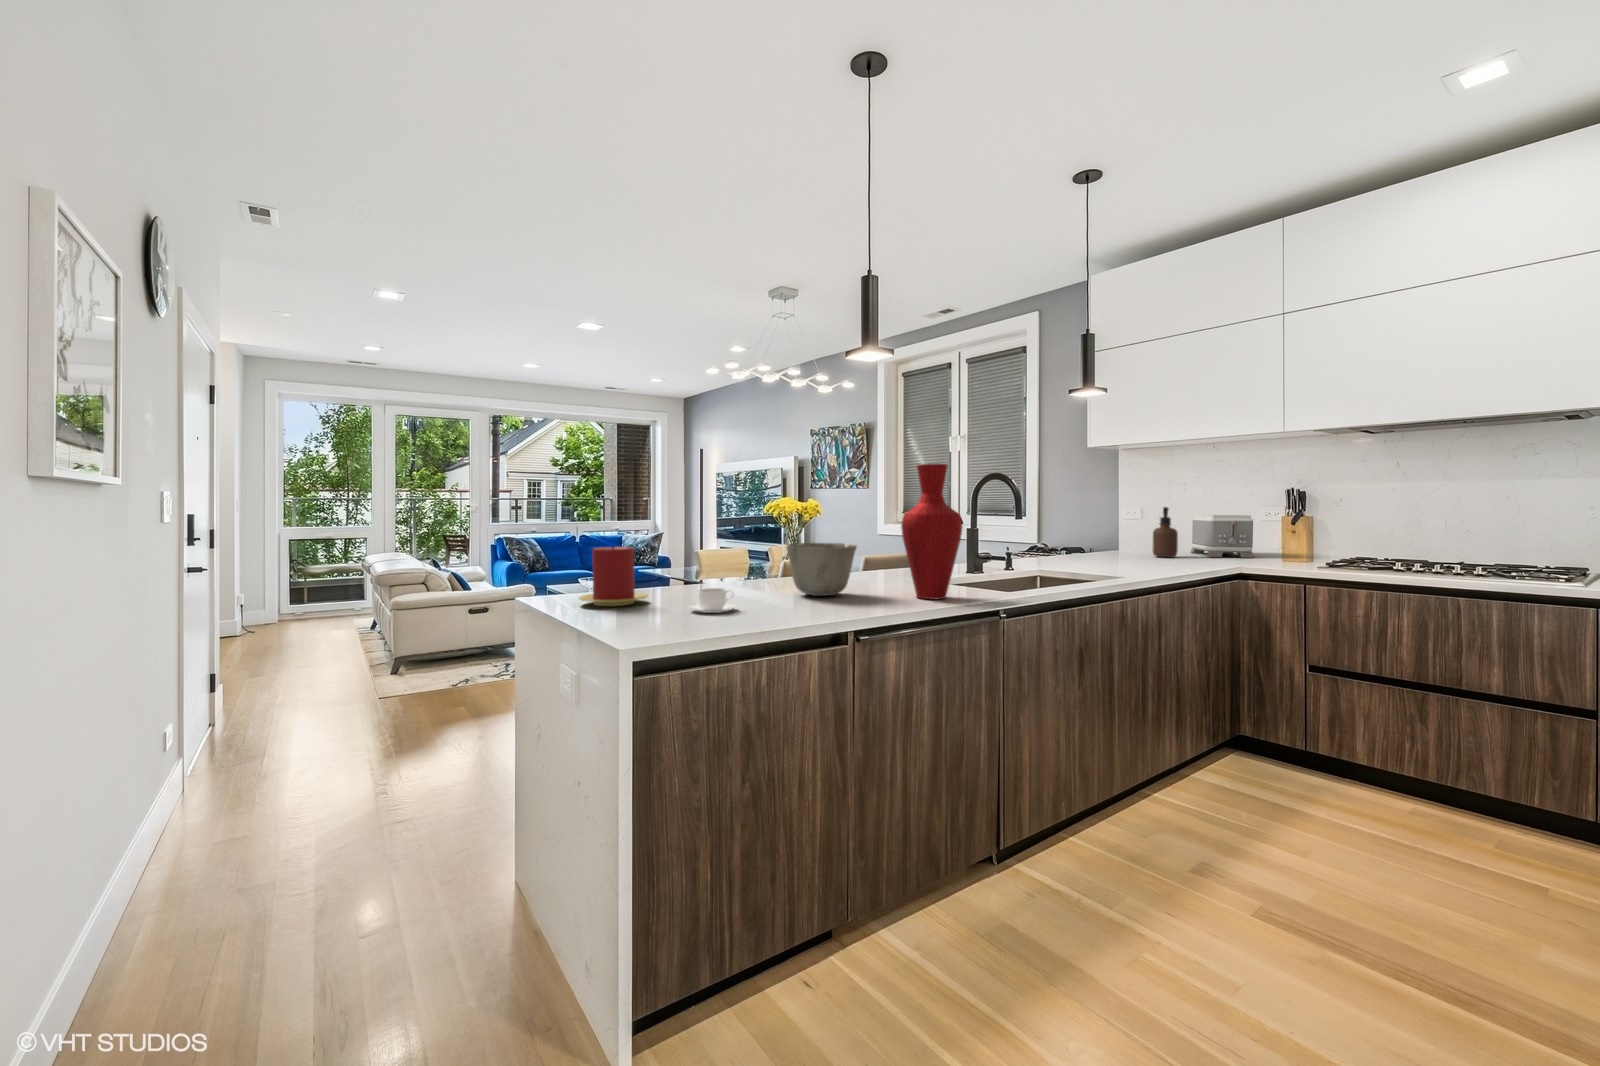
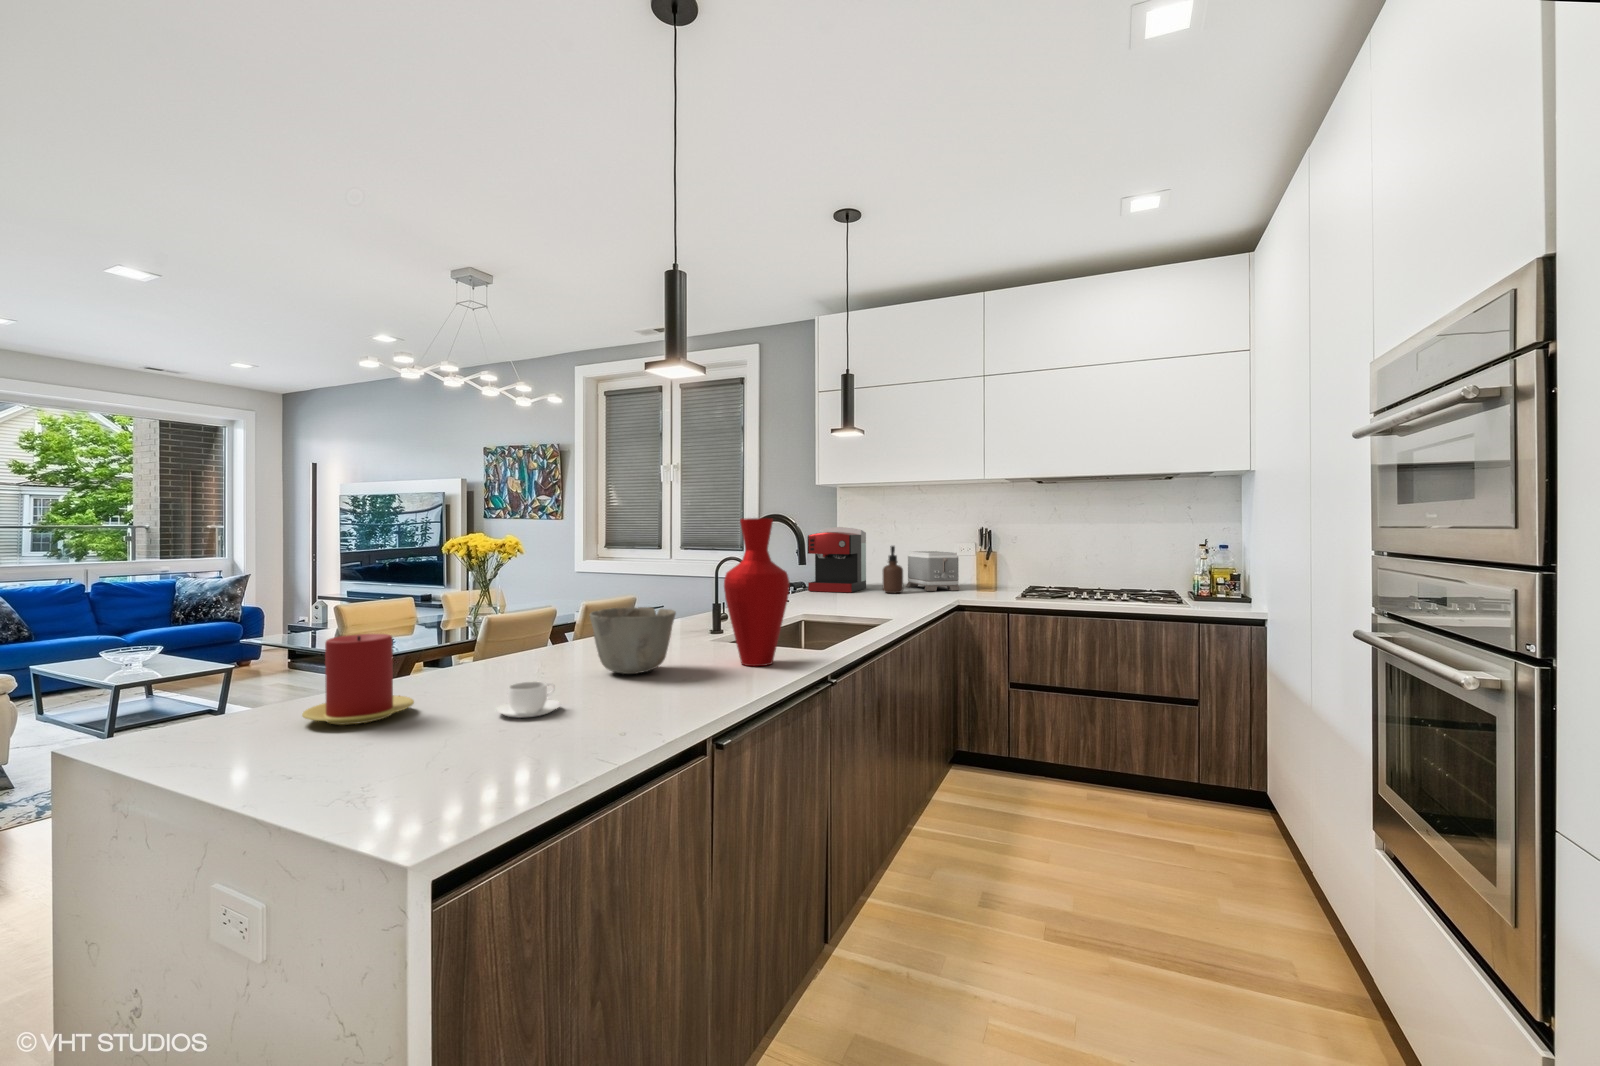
coffee maker: none [1070,489,1140,555] -> present [807,527,866,592]

